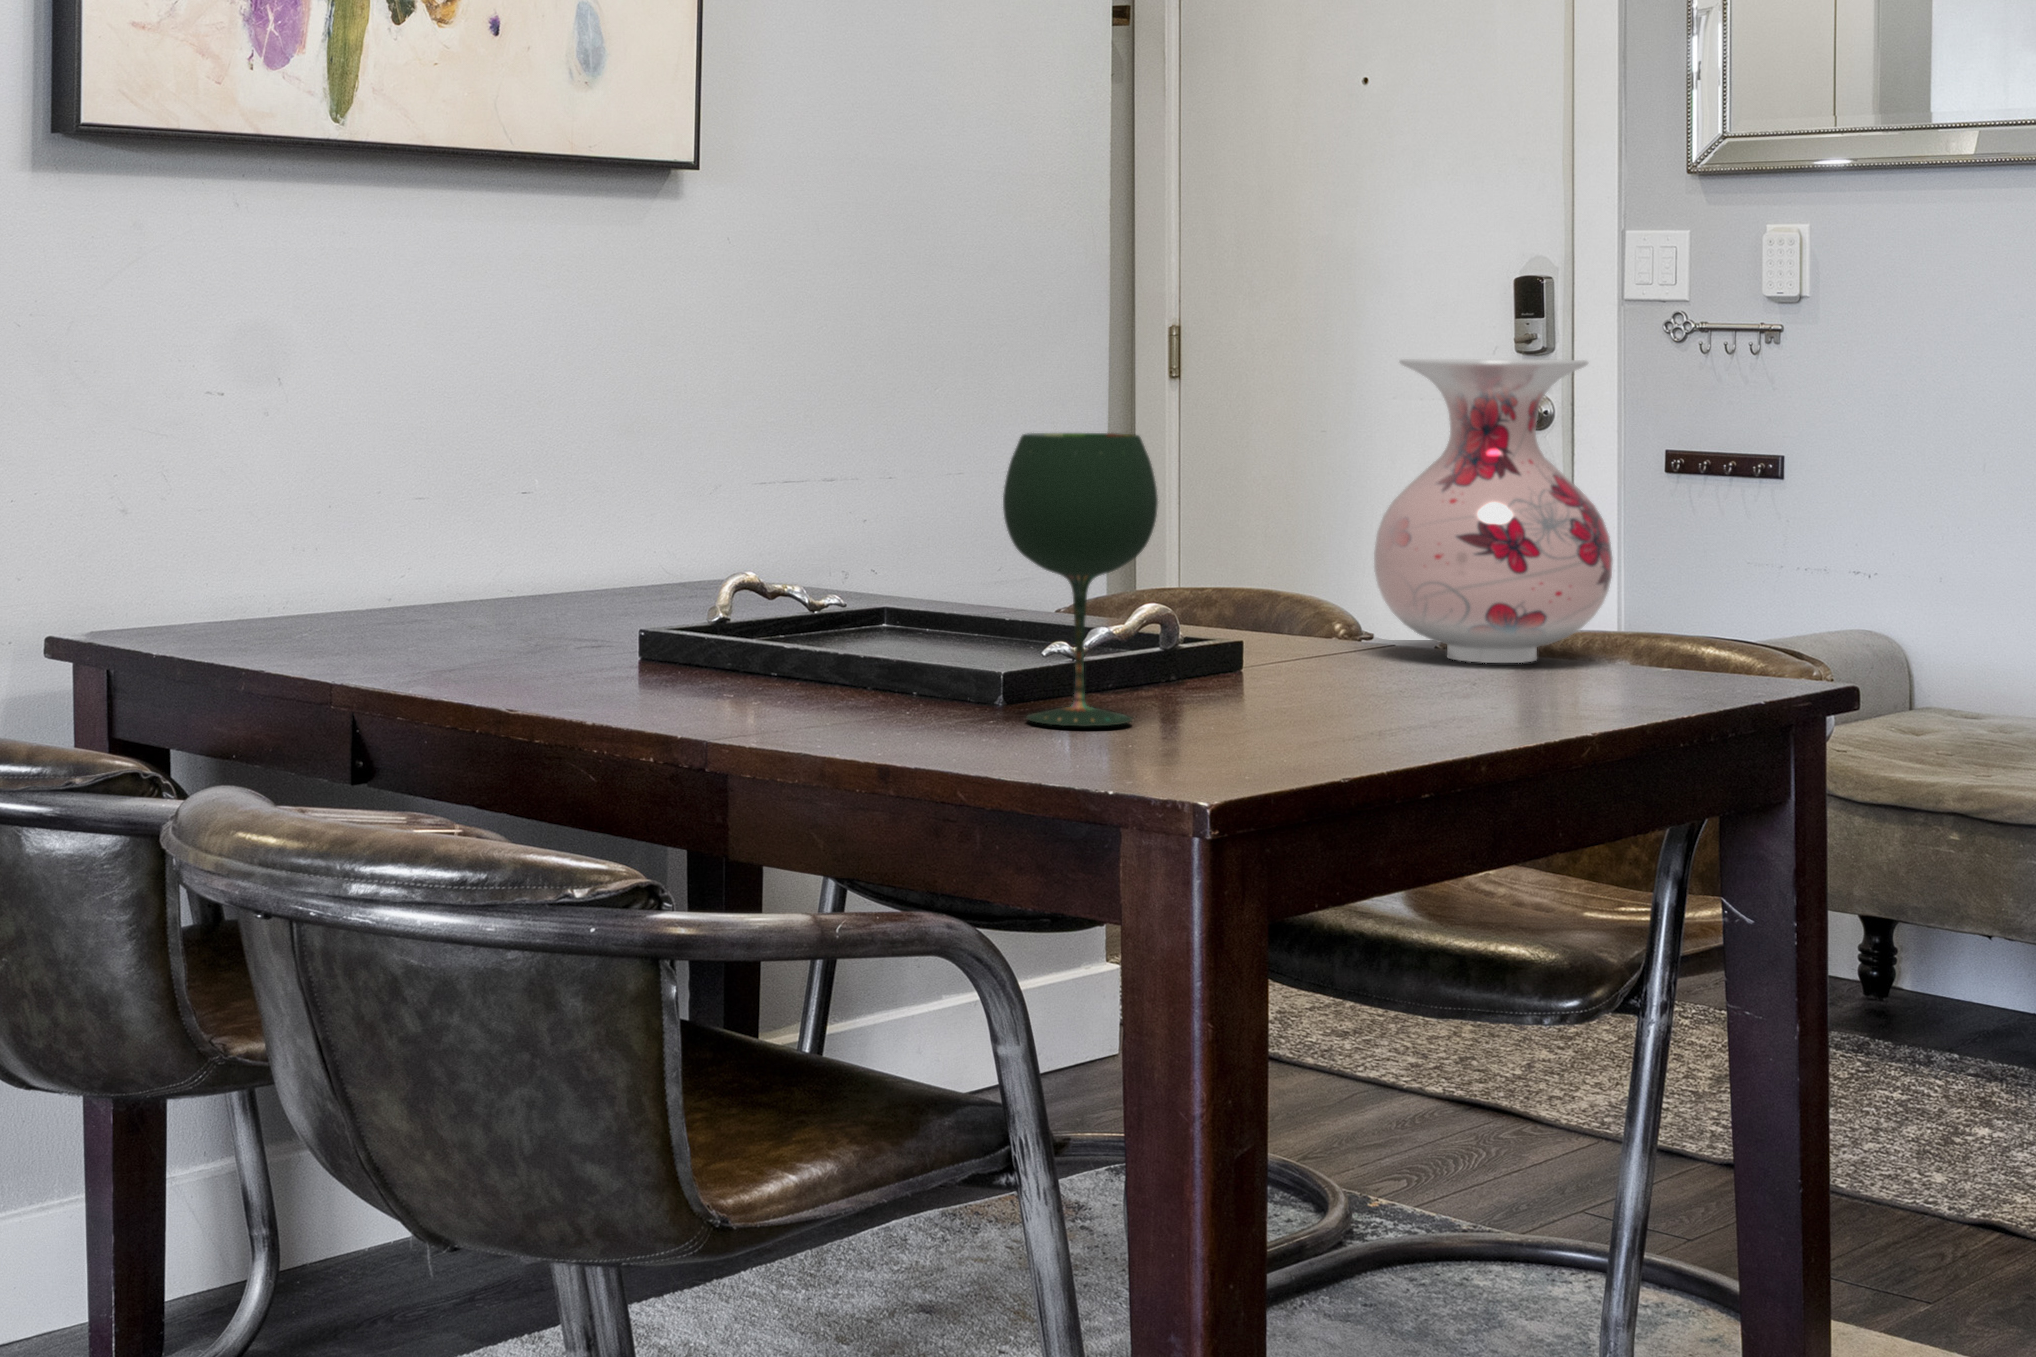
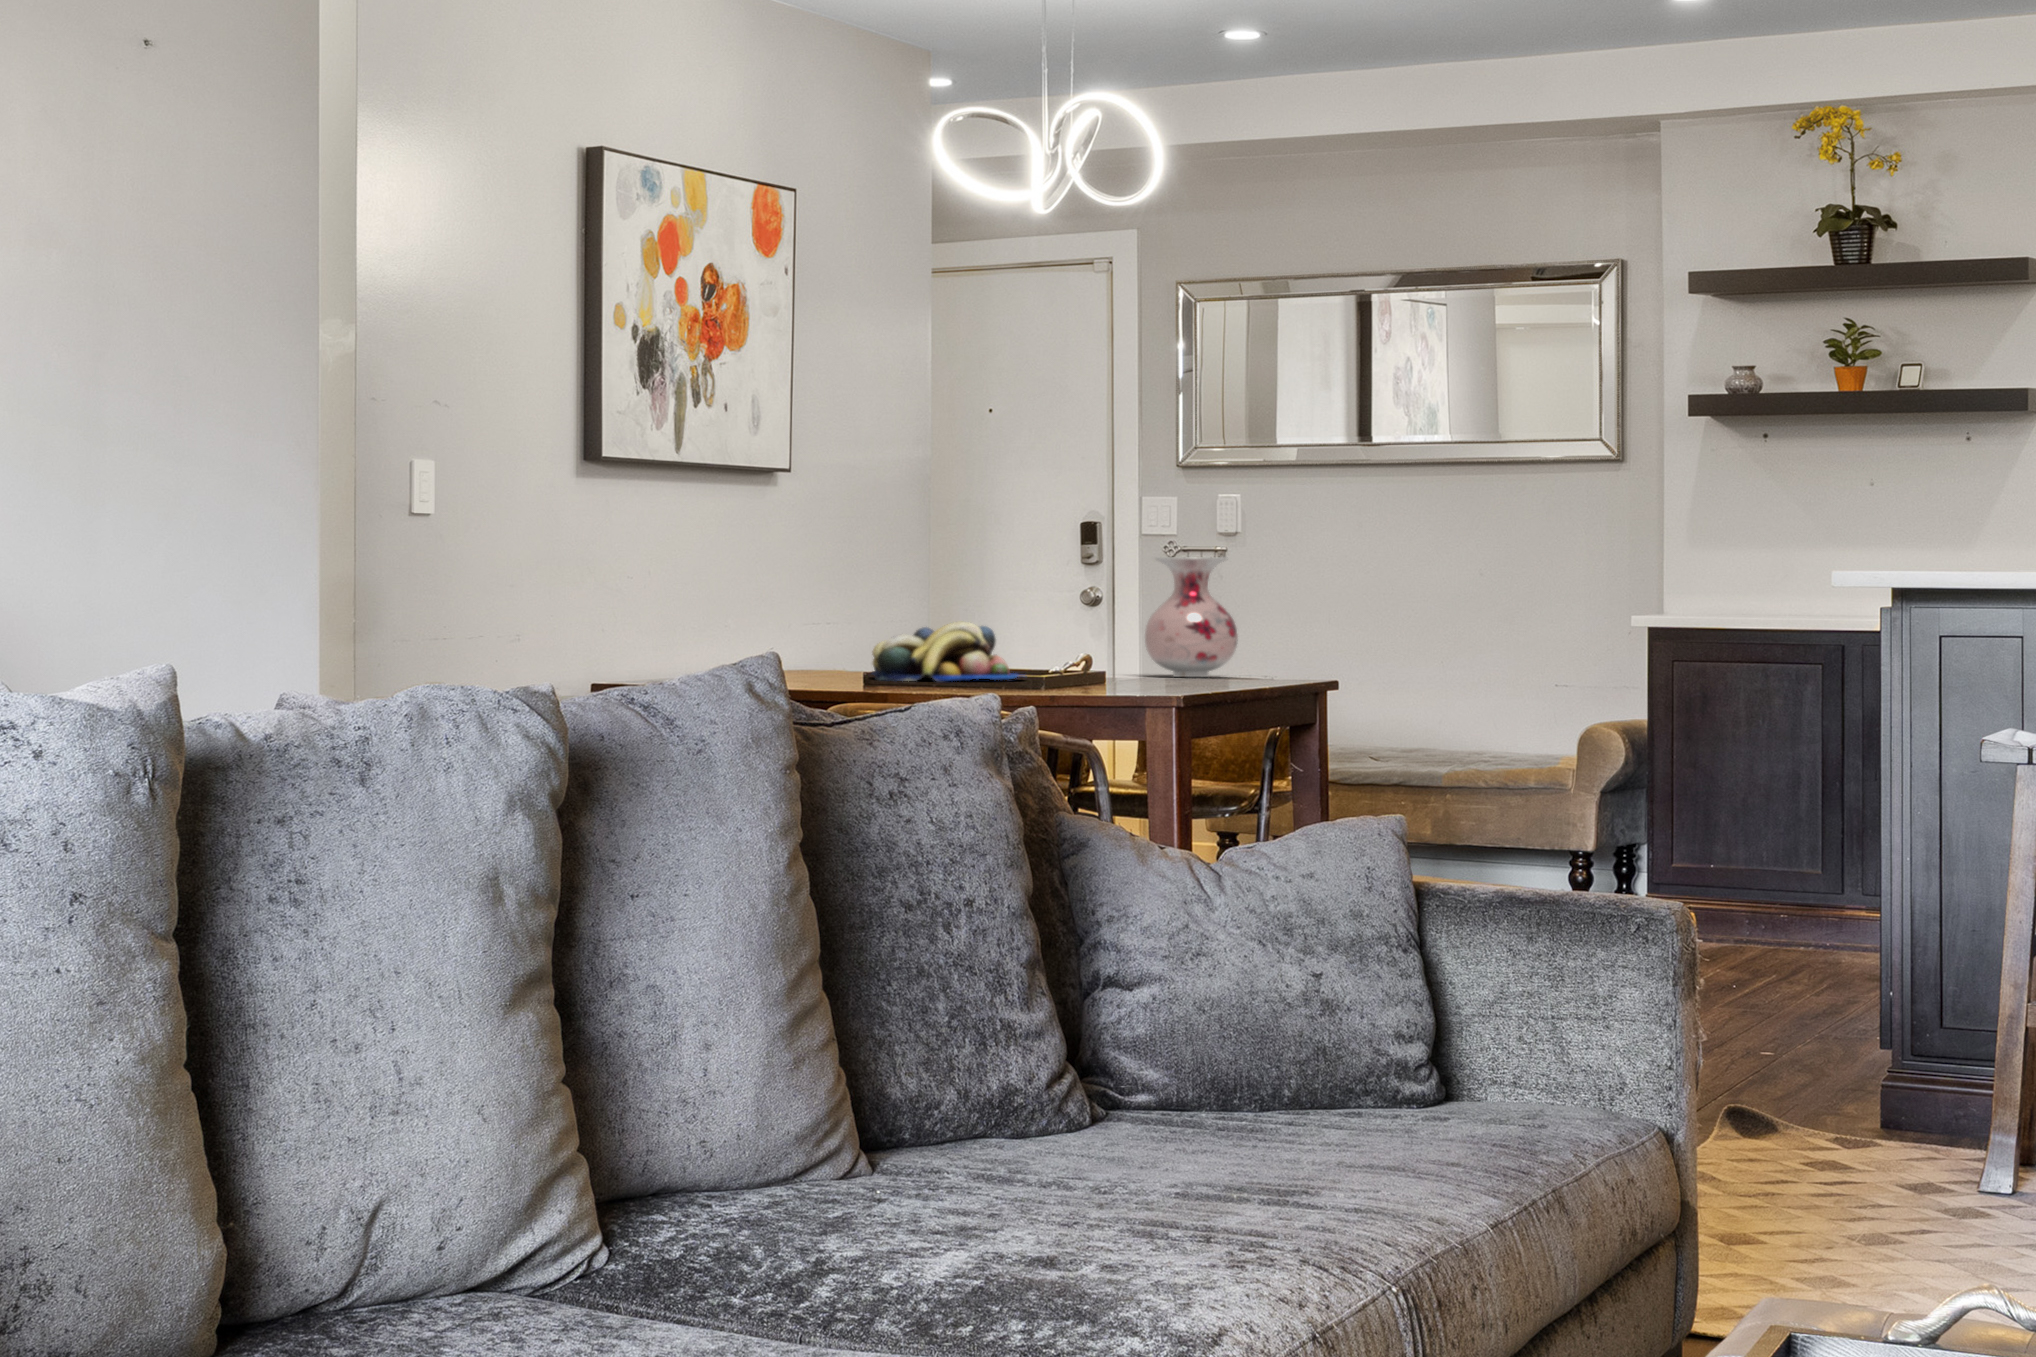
wine glass: present [1003,433,1158,726] -> none [1068,581,1123,683]
fruit bowl: none [563,528,977,695] -> present [871,622,1025,681]

